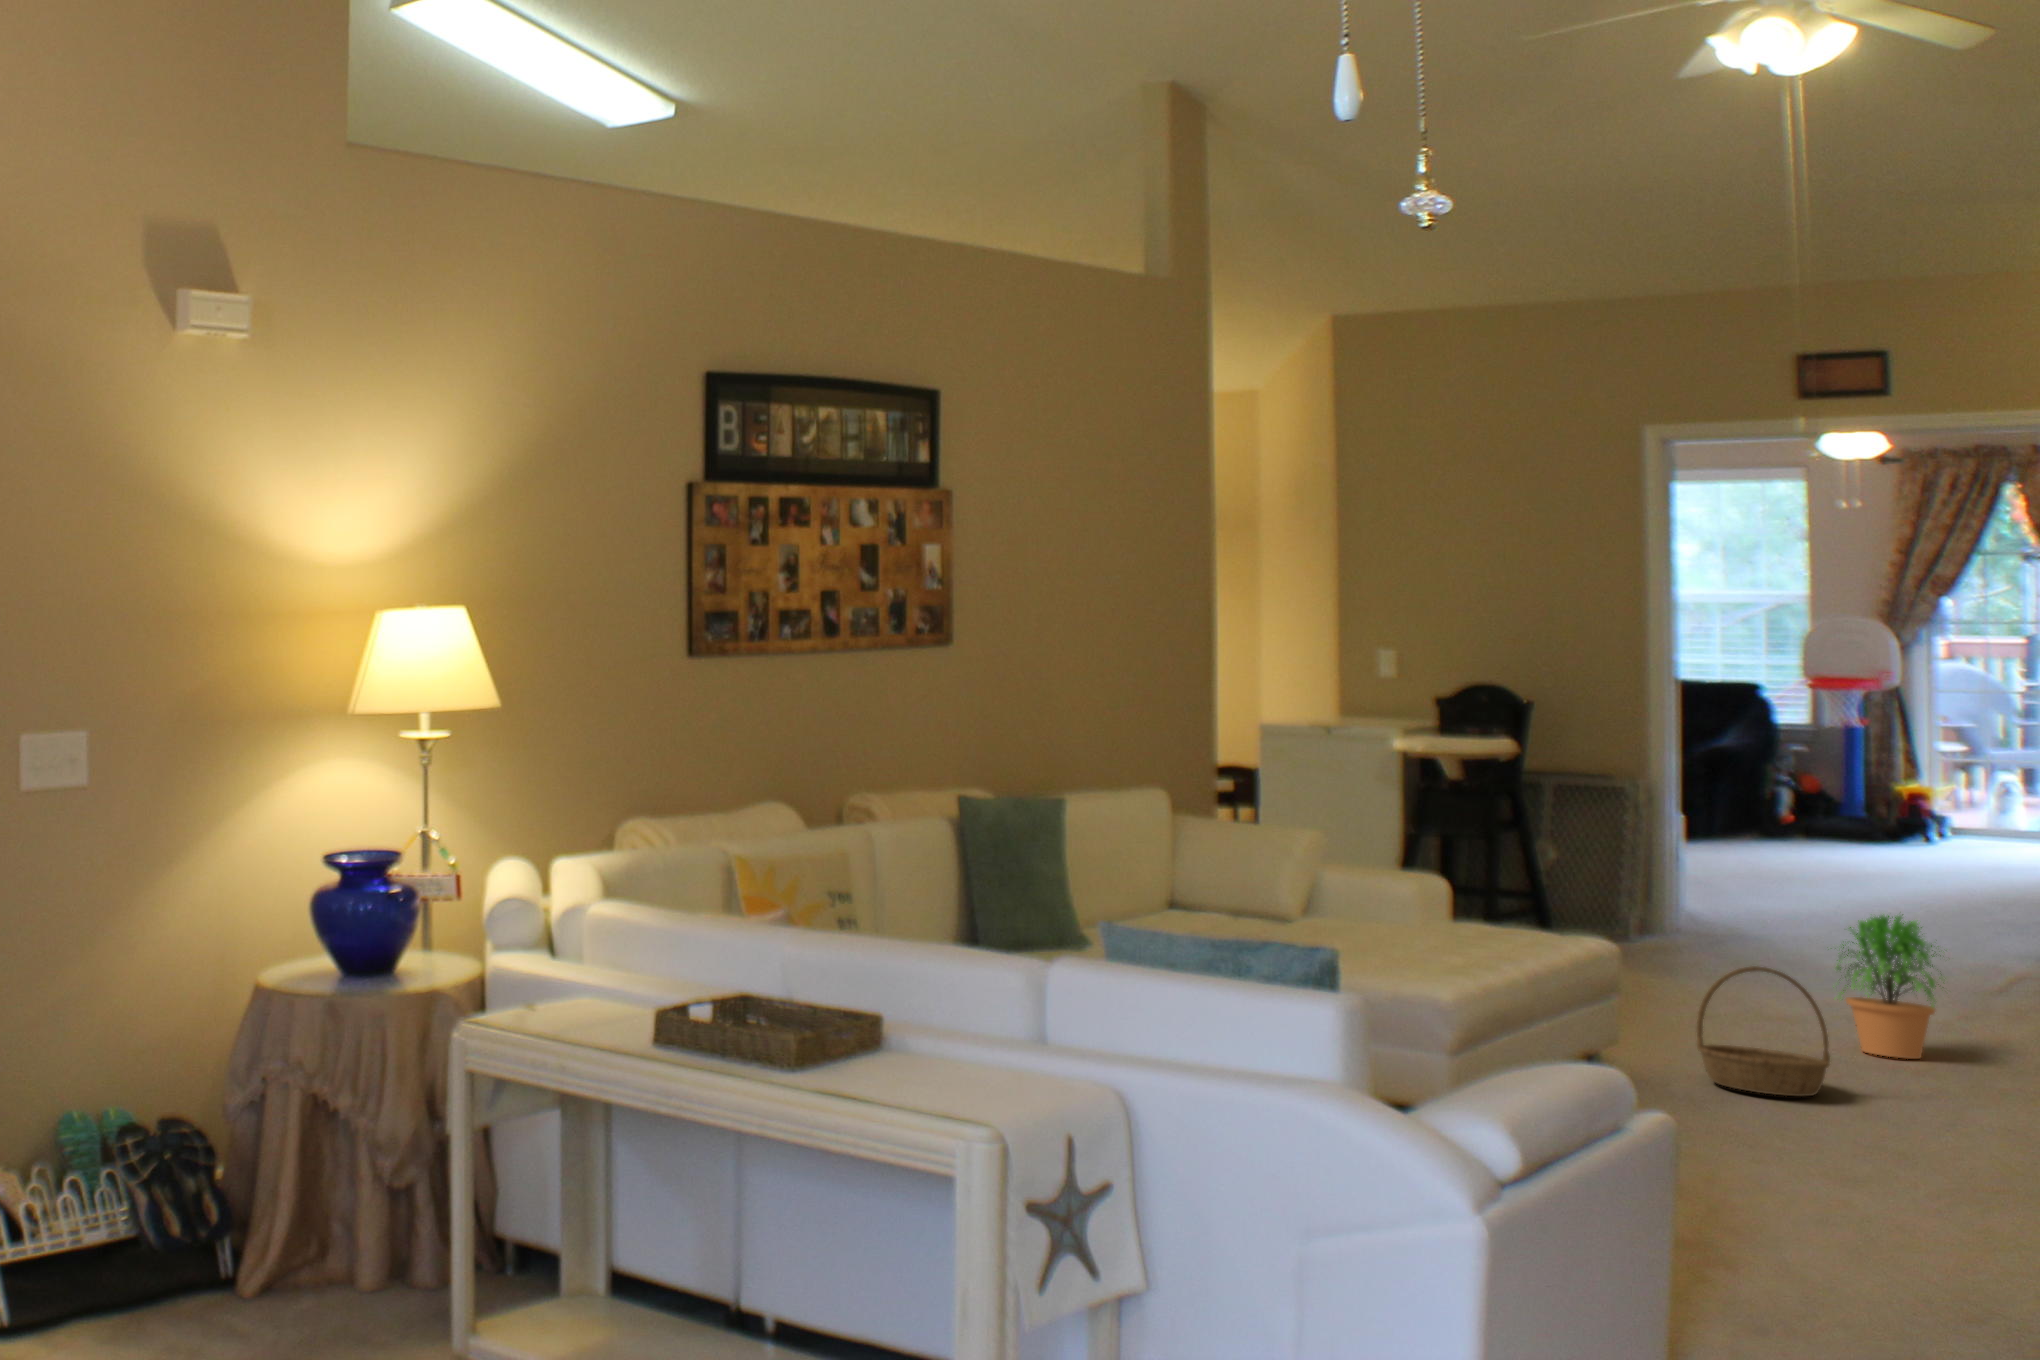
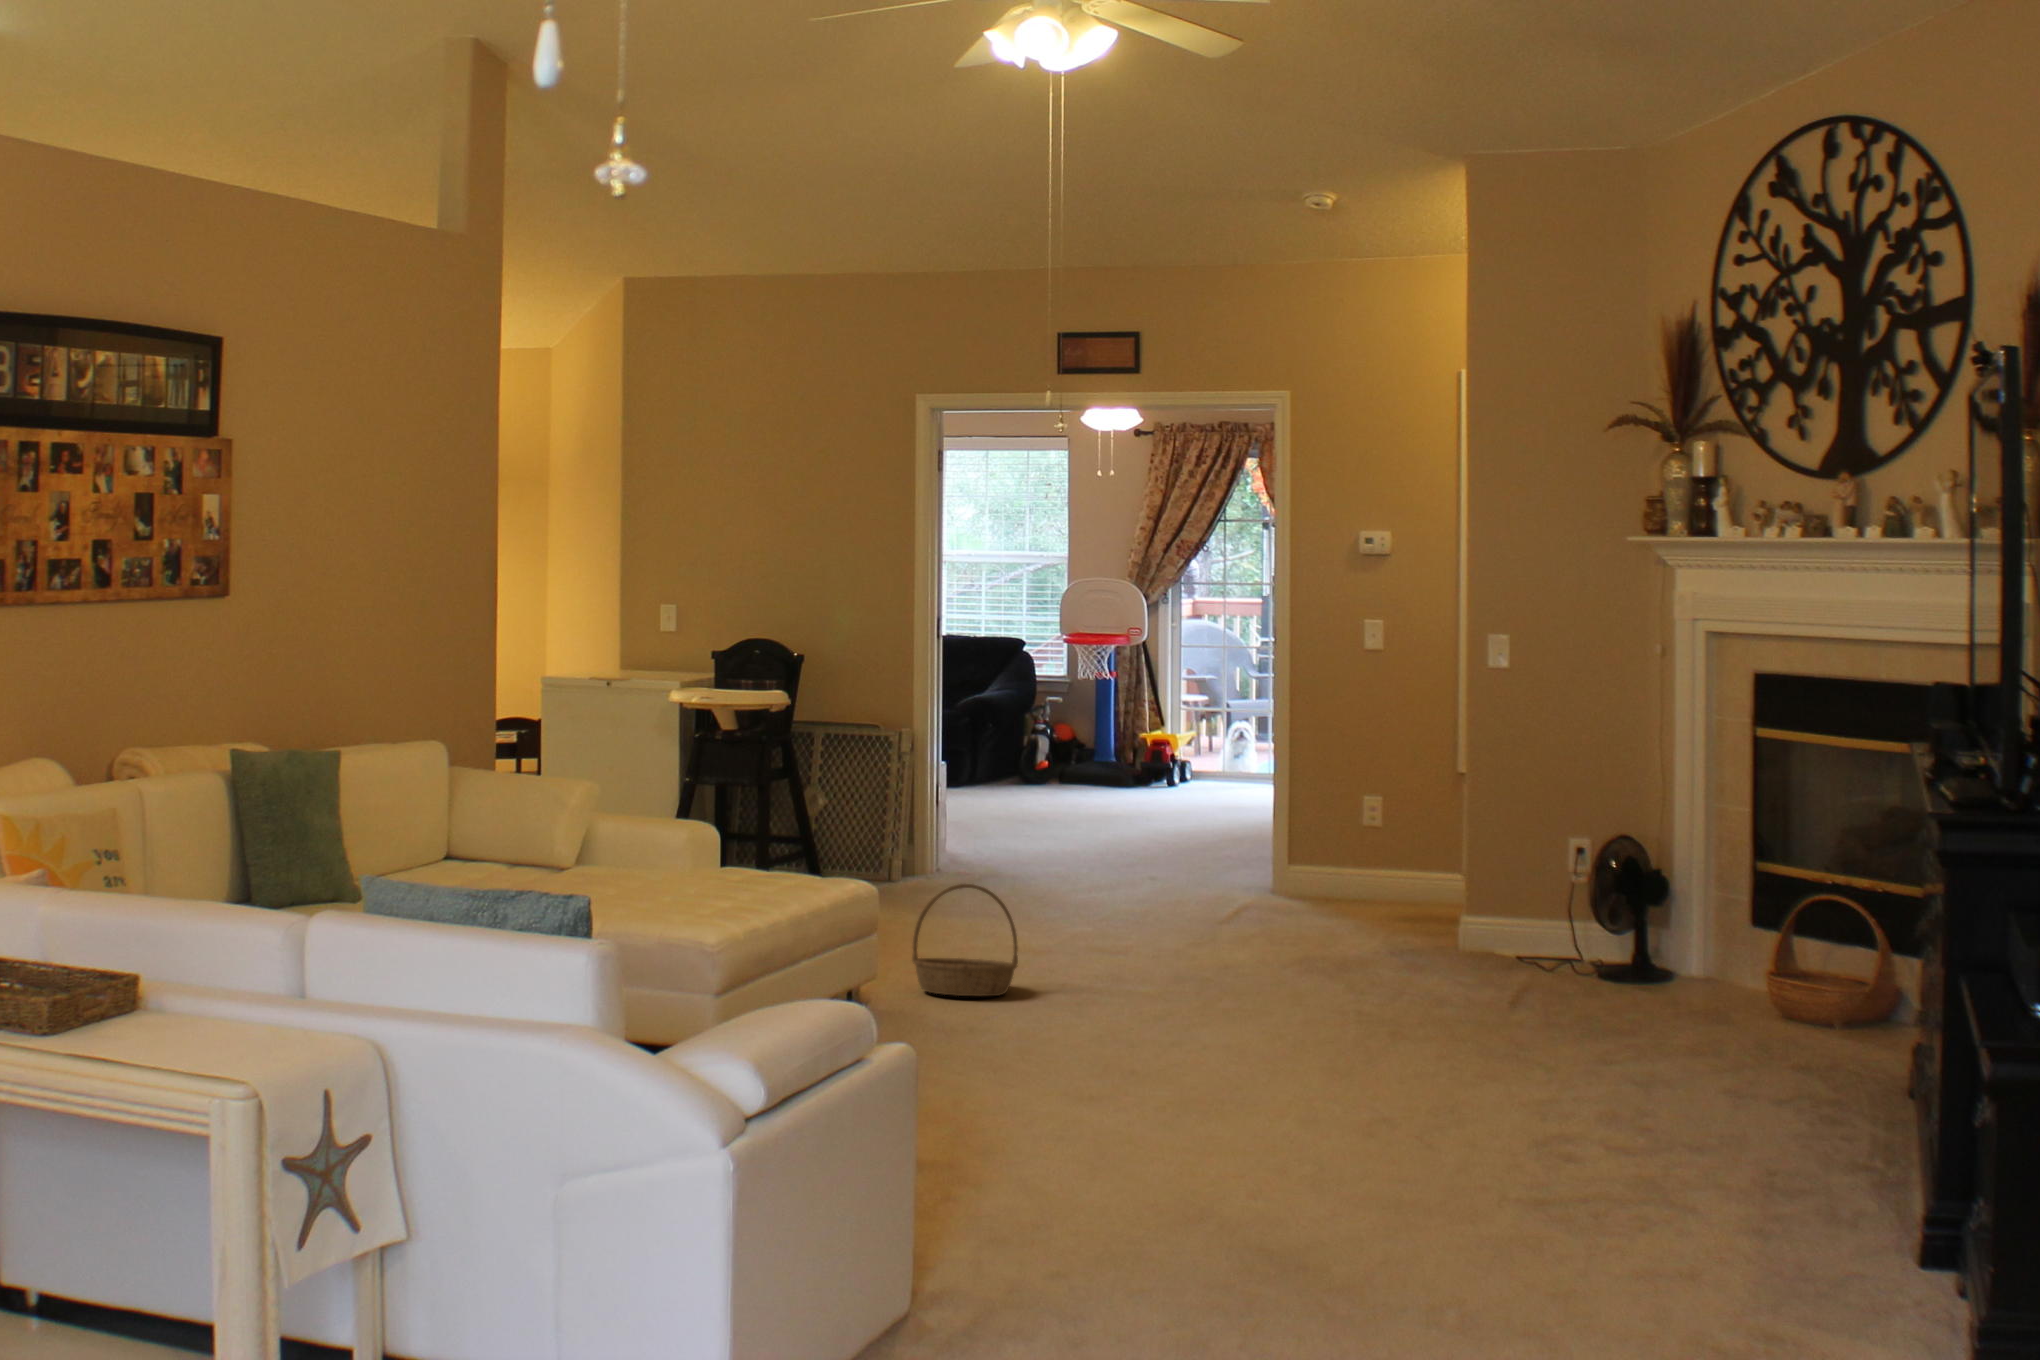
potted plant: present [1837,914,1941,1059] -> none [1027,831,1128,962]

